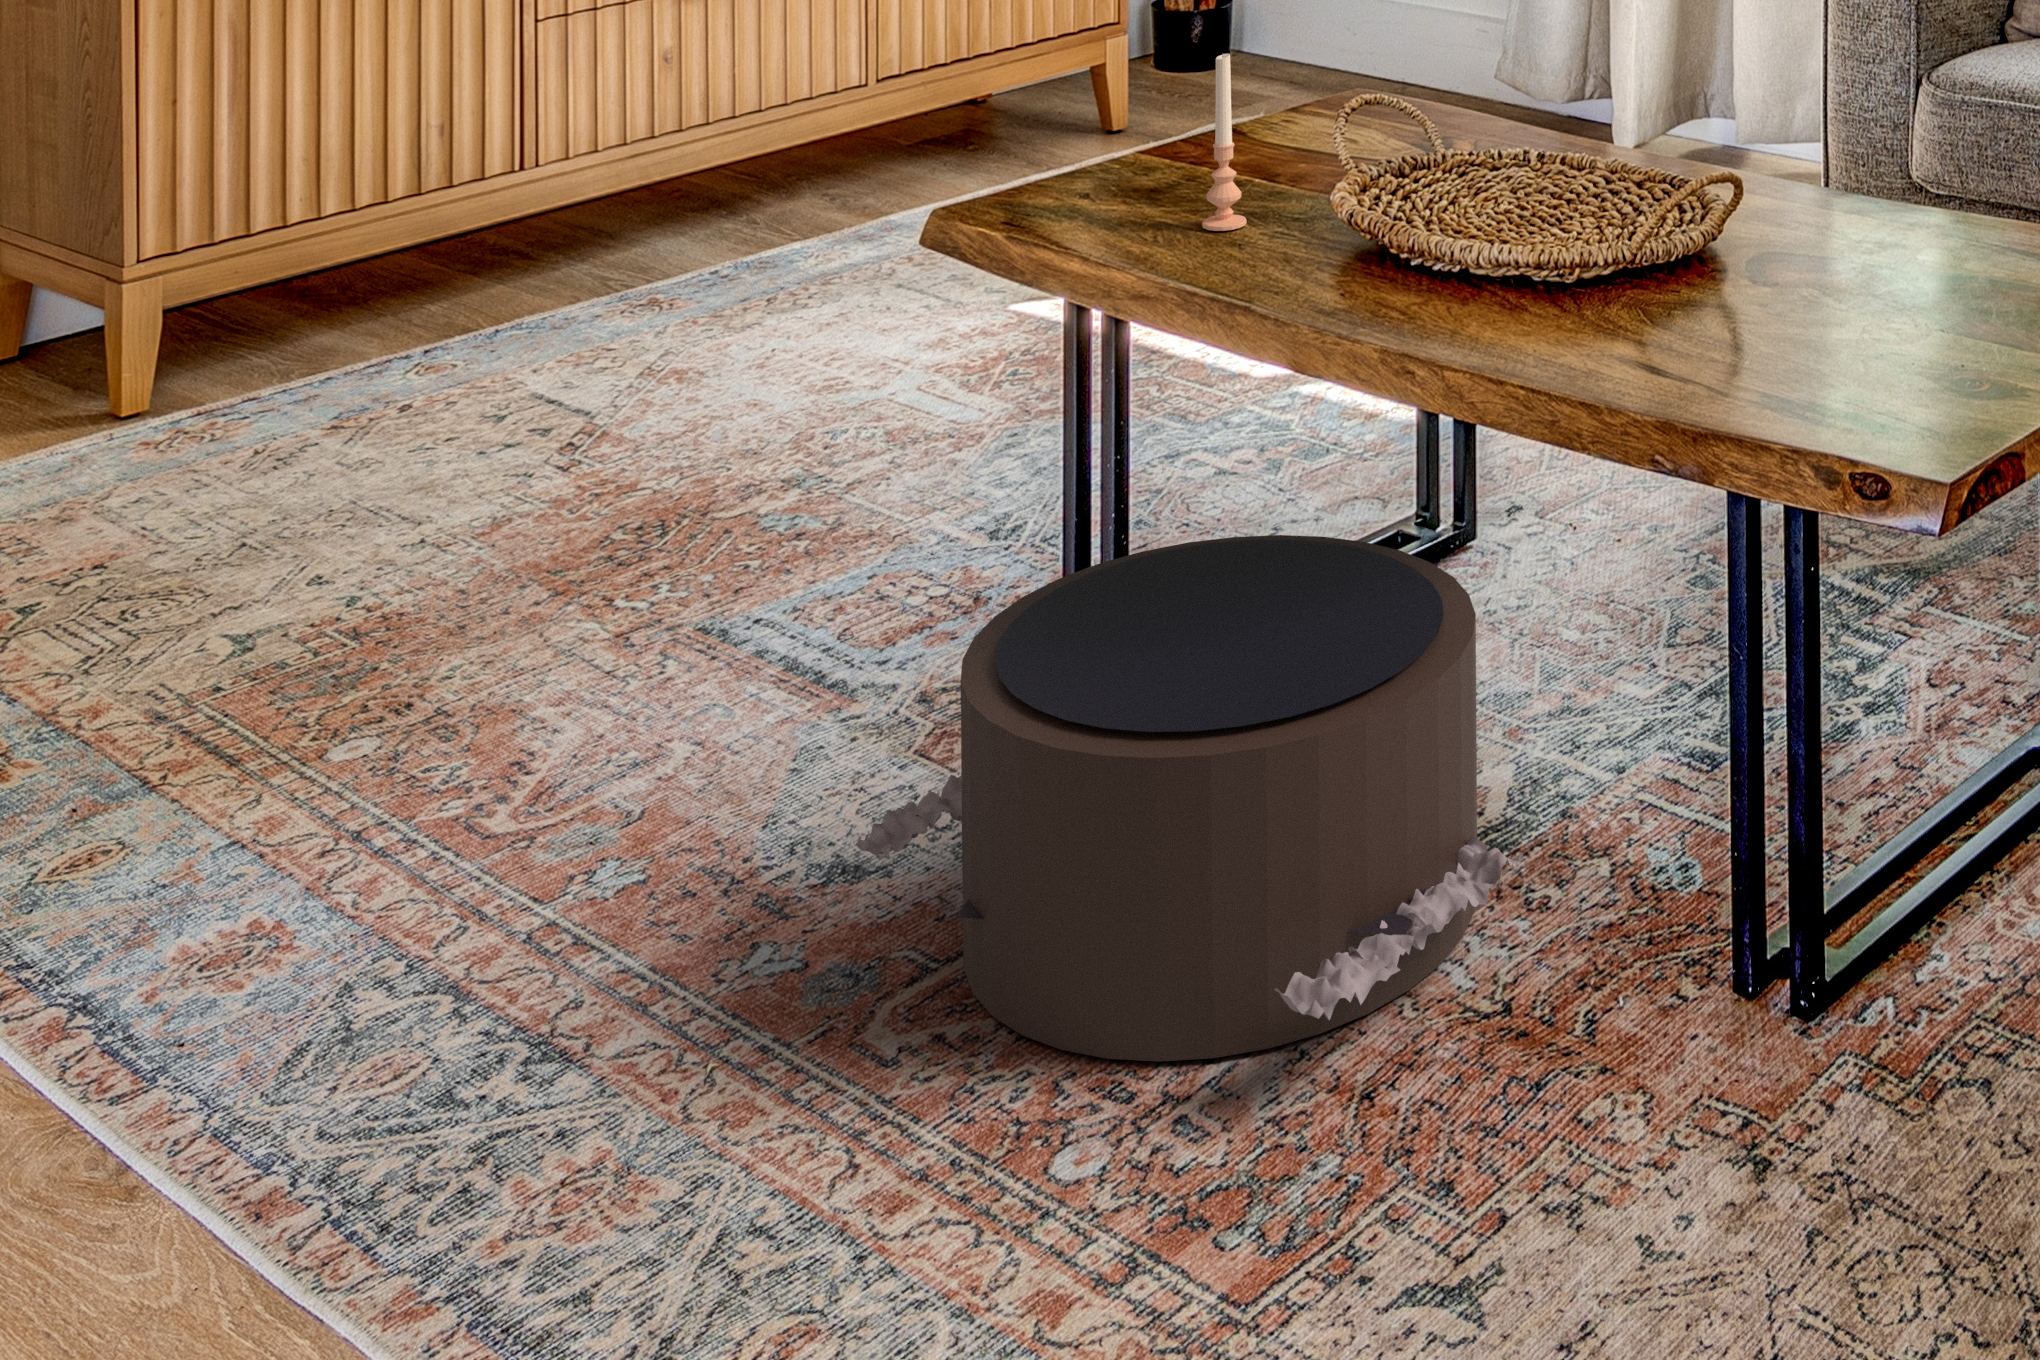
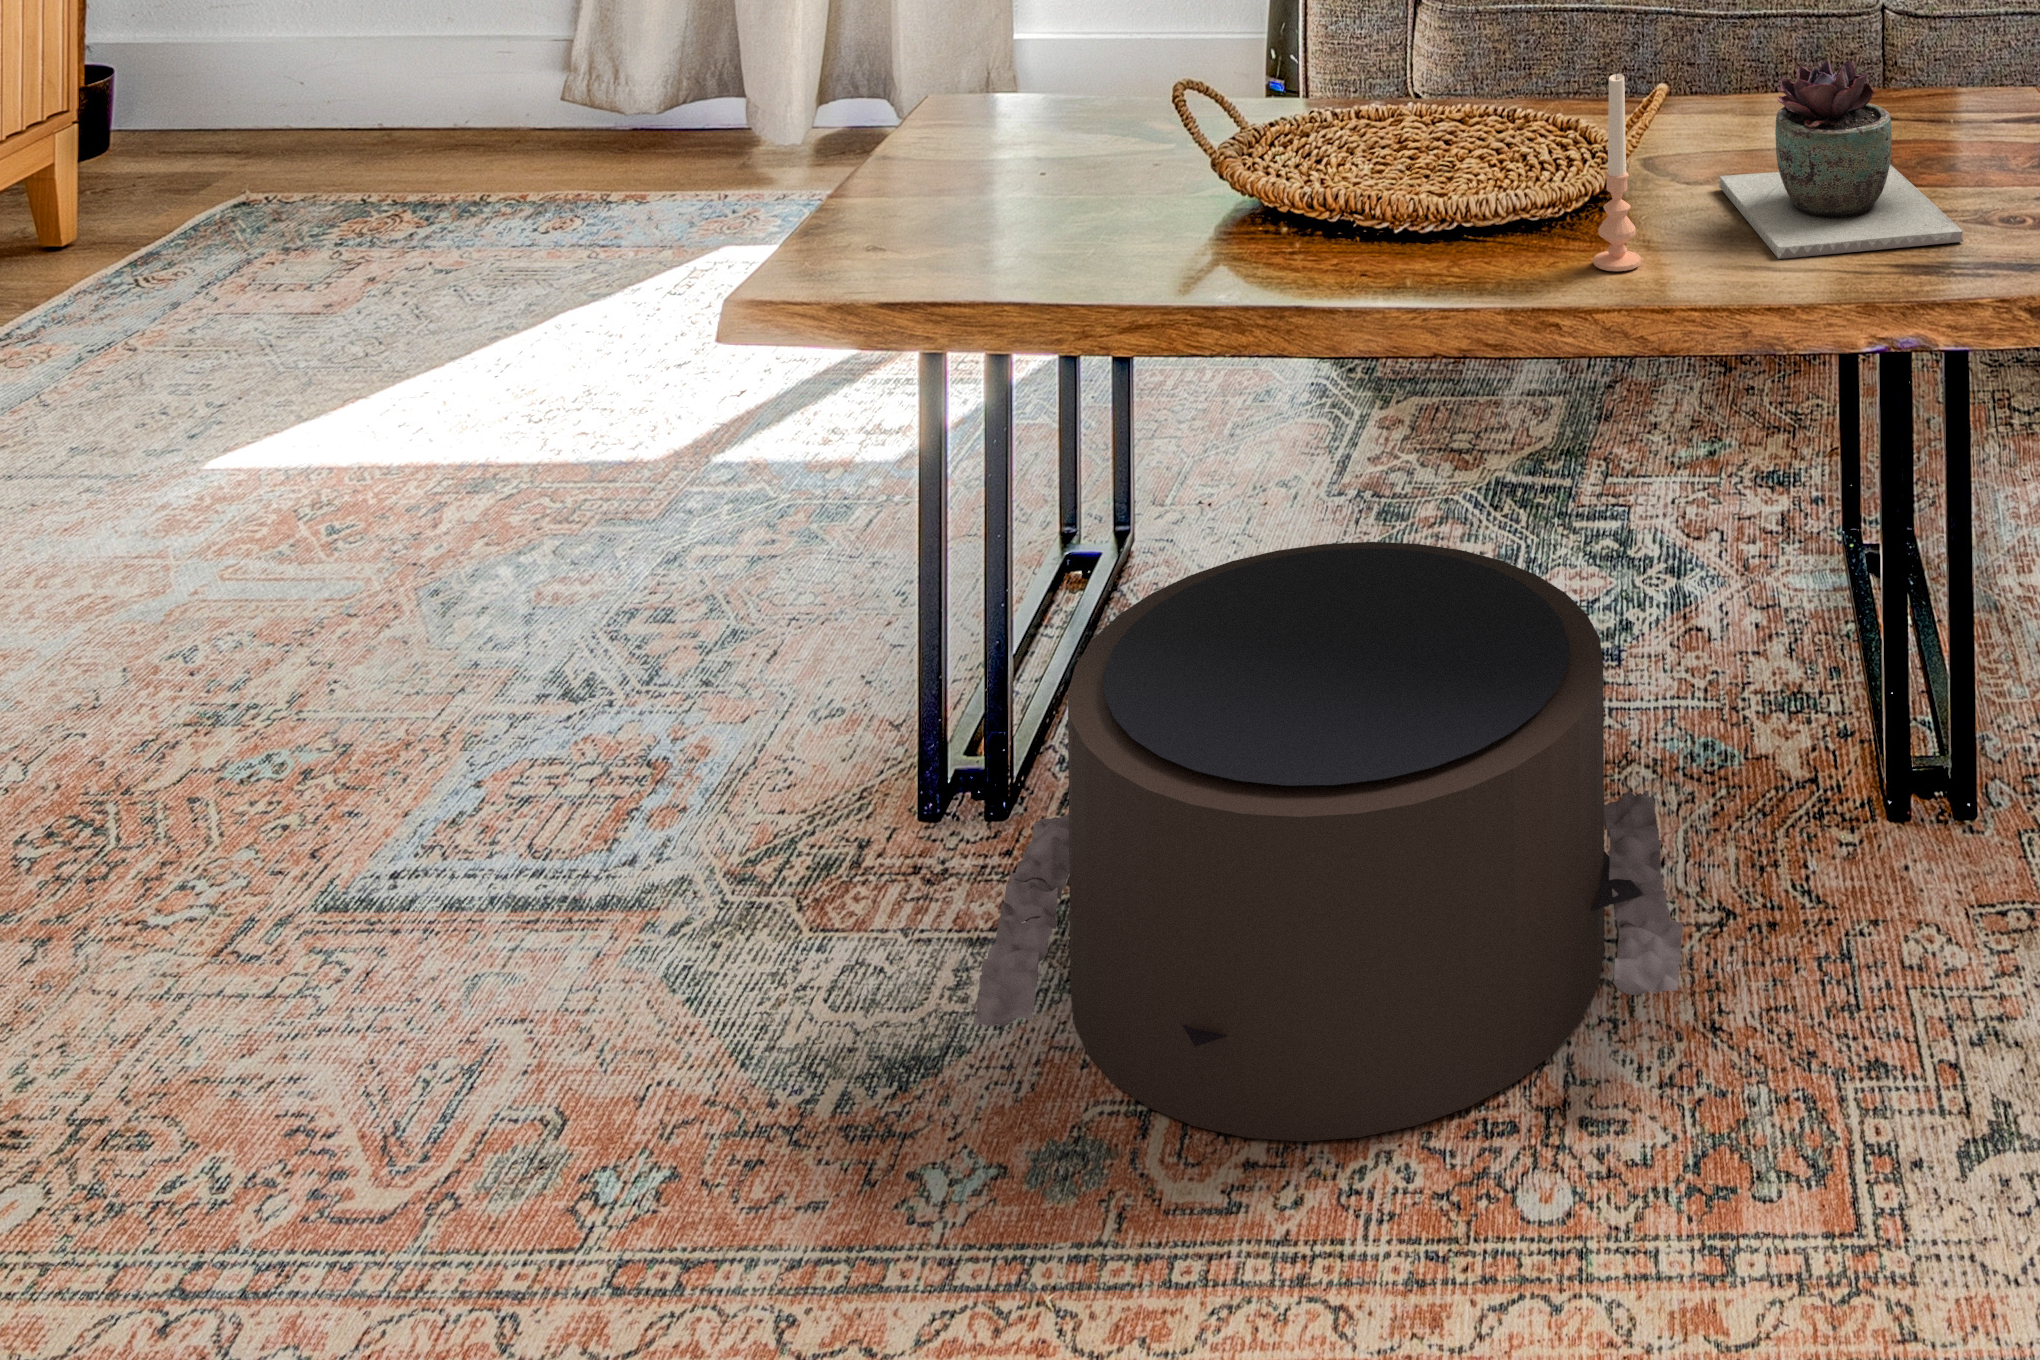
candle: present [1202,54,1247,231] -> present [1593,74,1641,271]
succulent plant: none [1748,162,2018,377] -> present [1720,60,1963,259]

